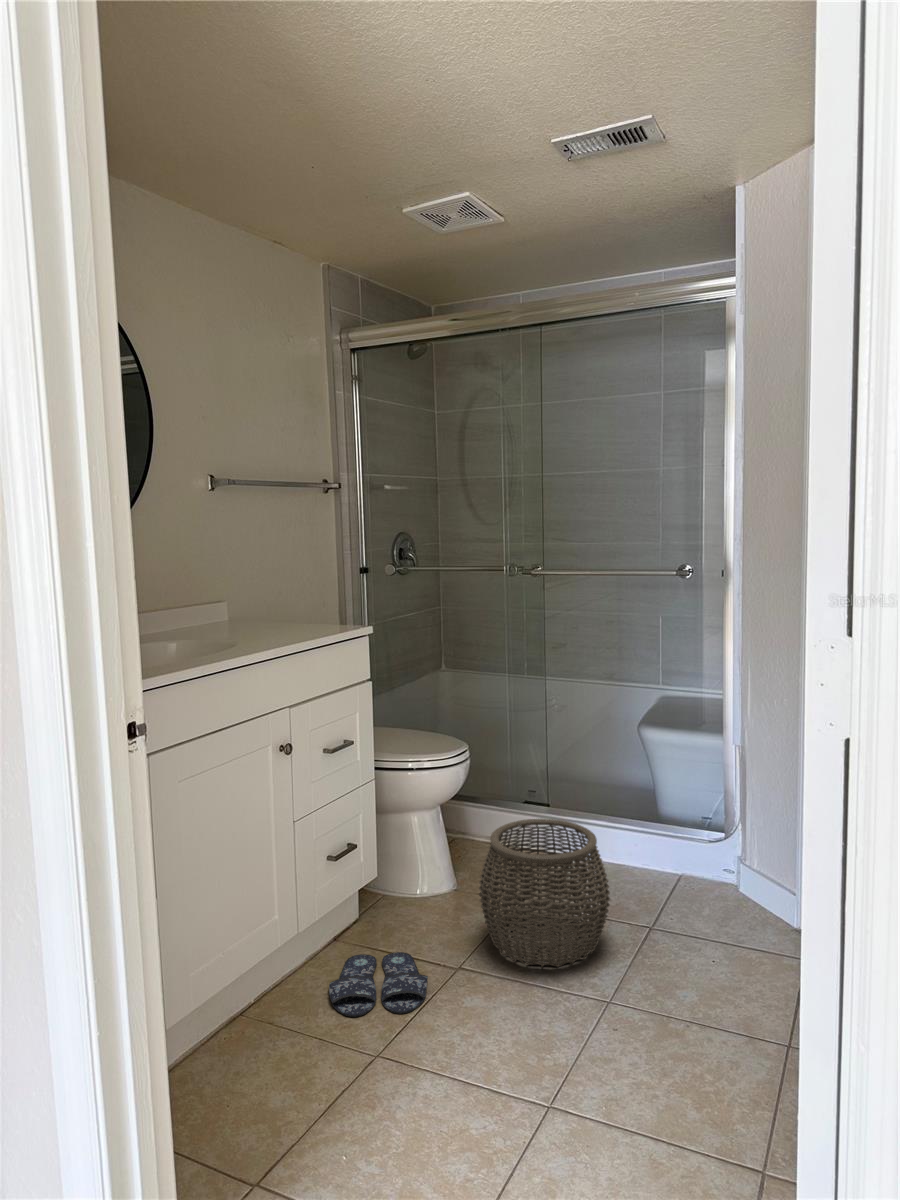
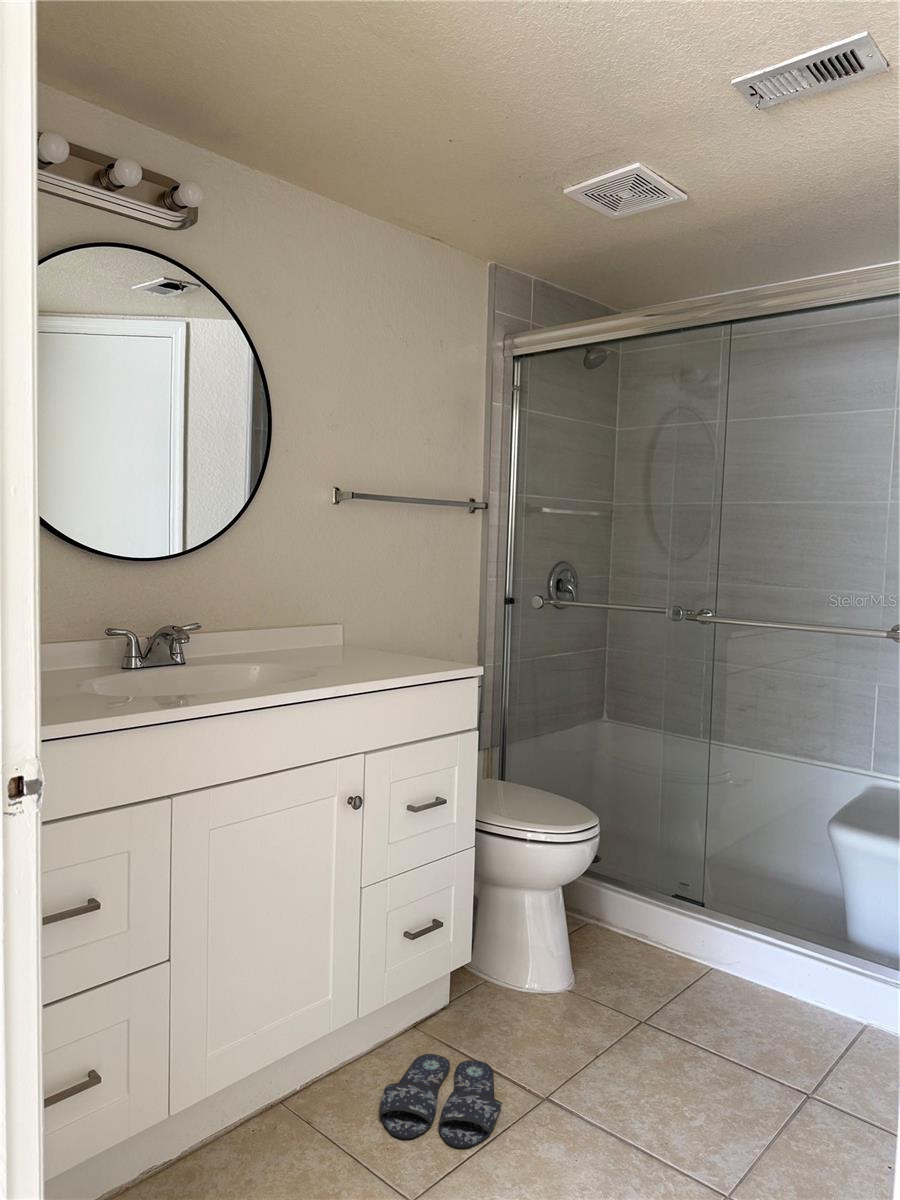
woven basket: present [479,819,610,967] -> none [582,924,750,1128]

